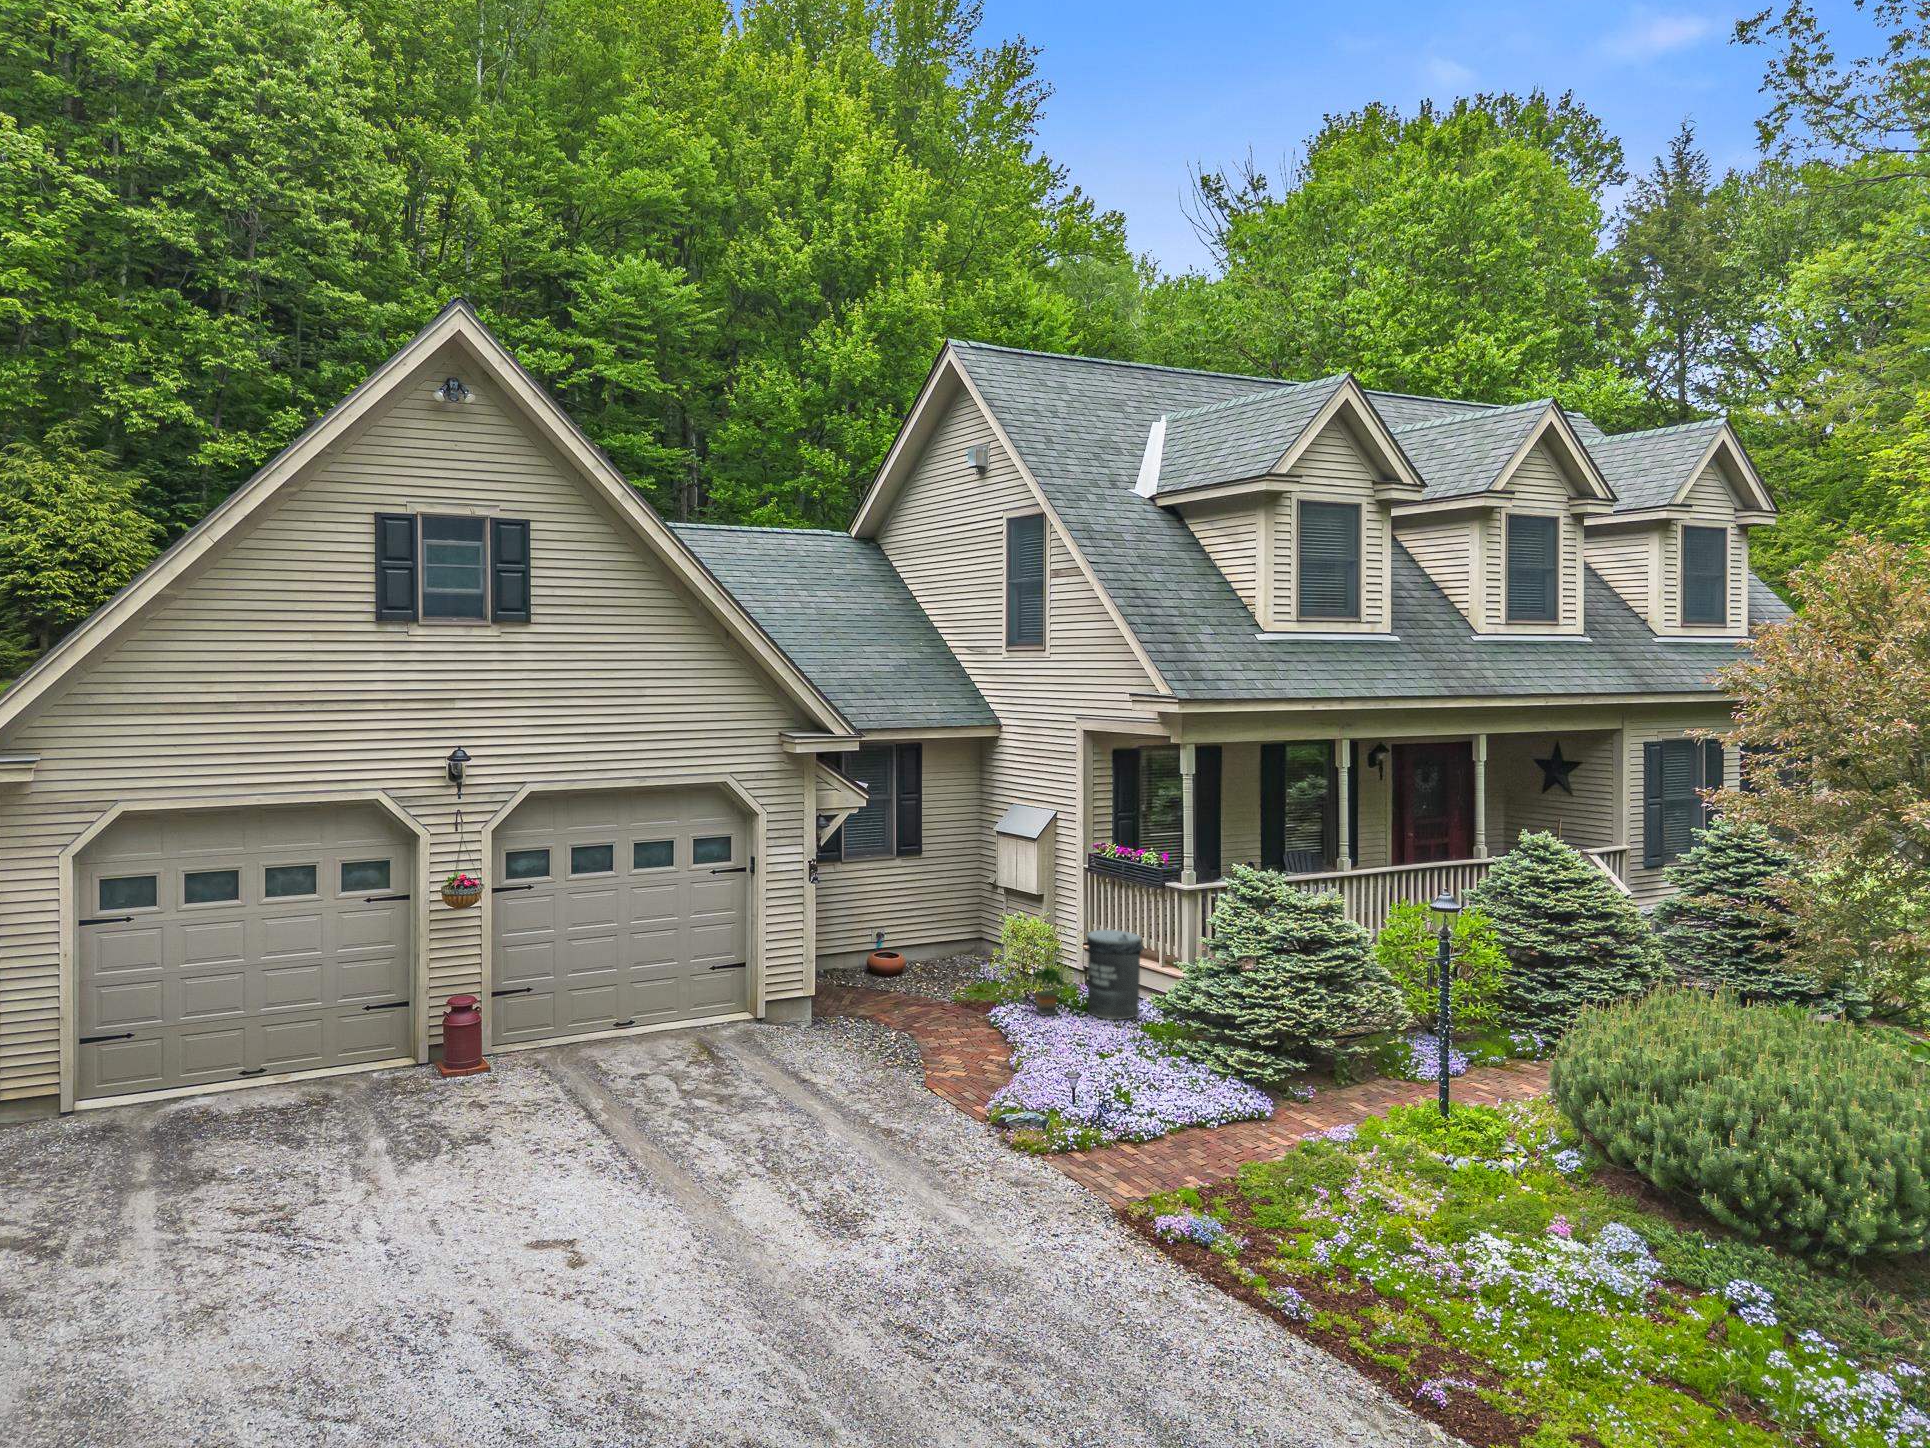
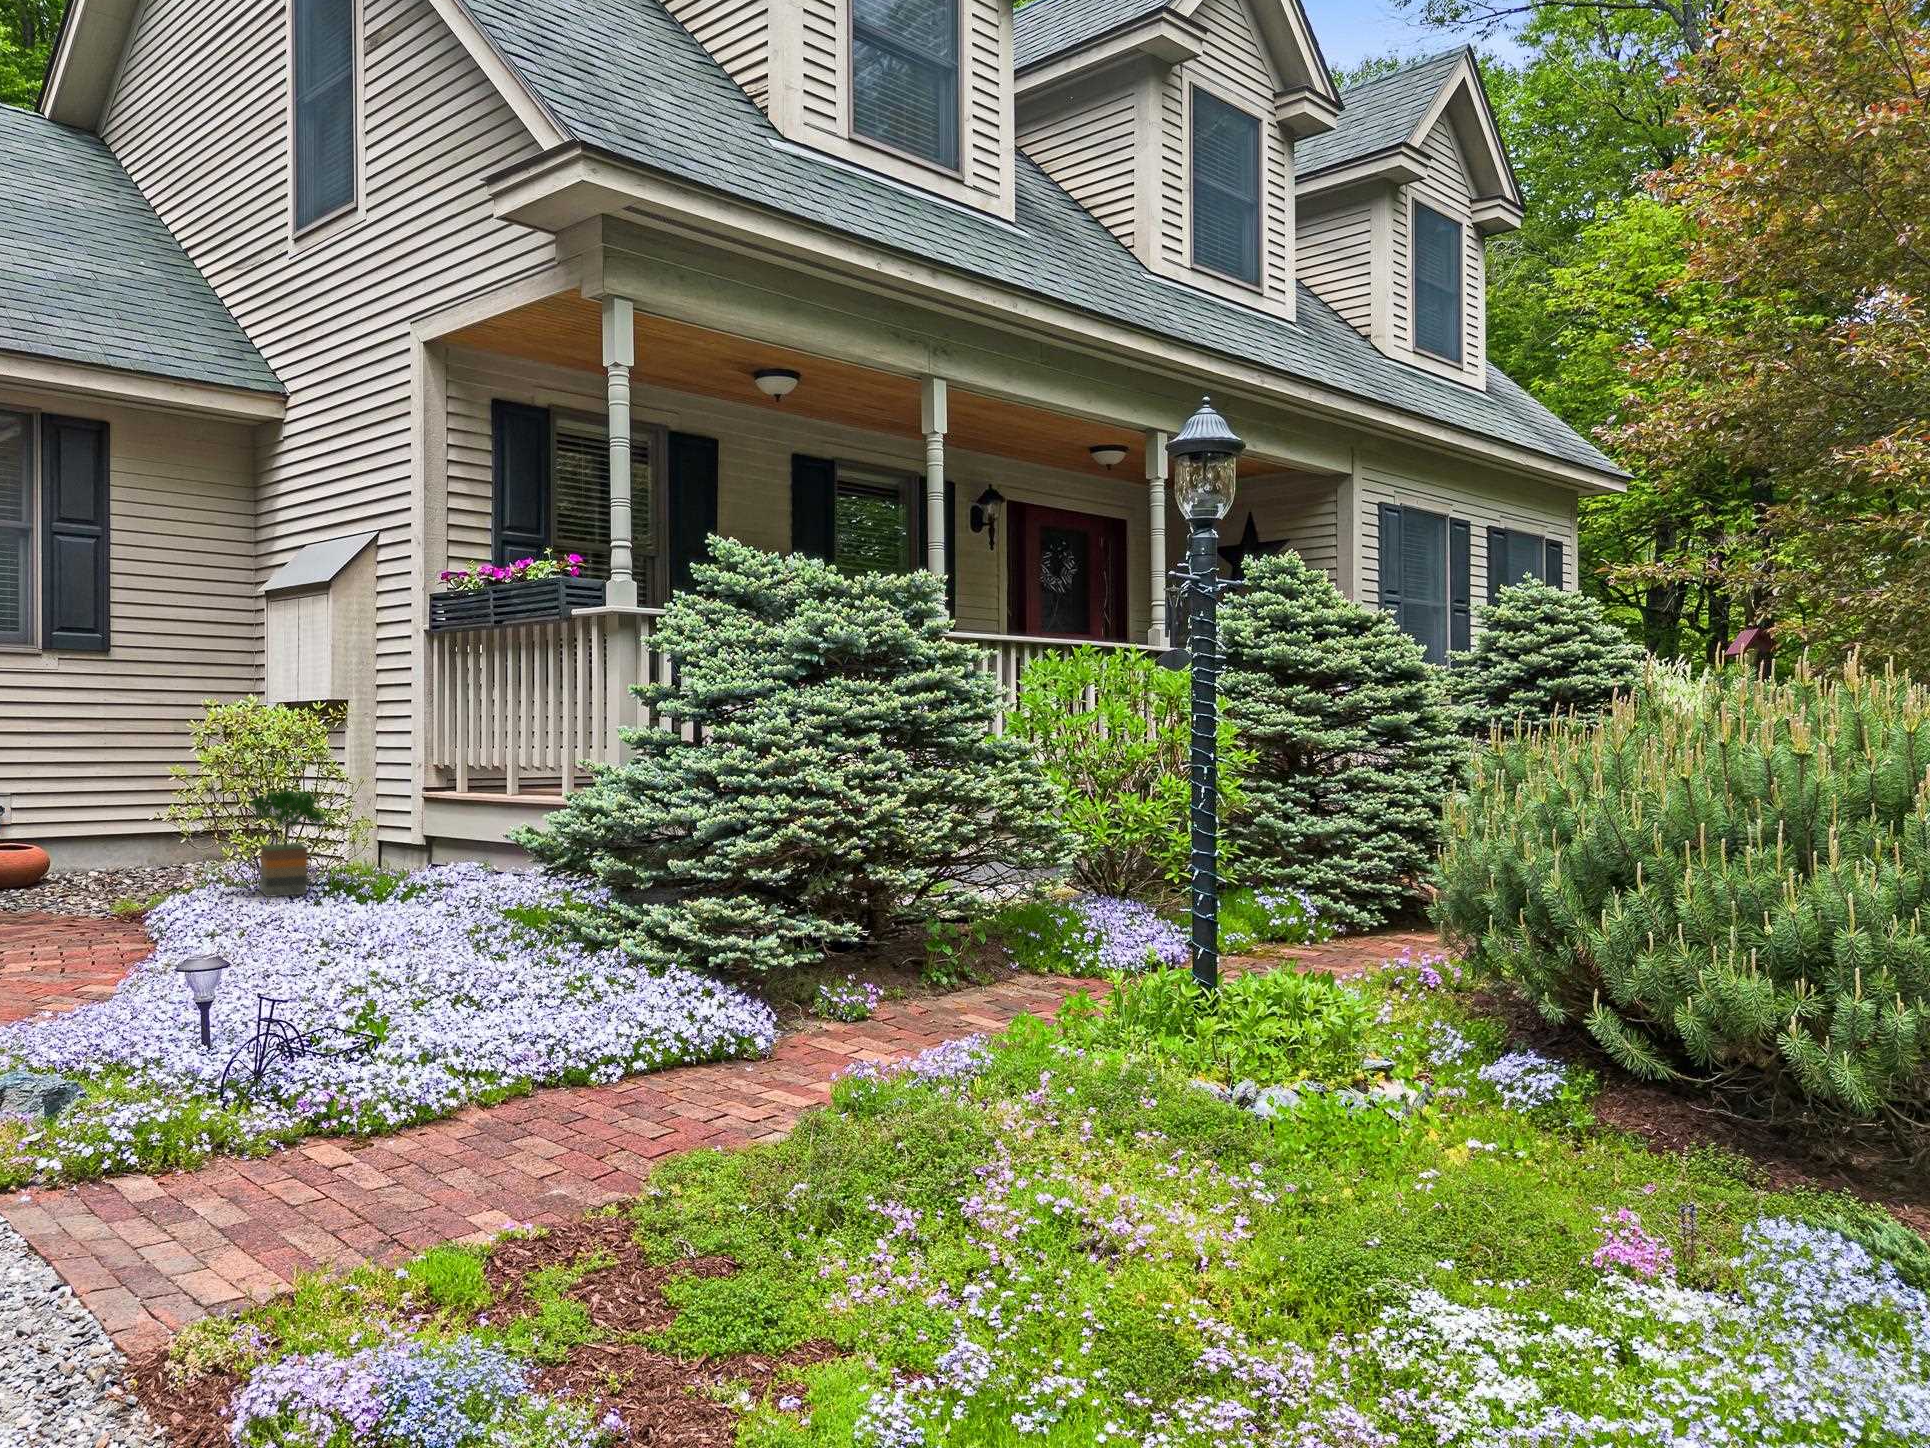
trash can: present [1087,930,1143,1020] -> none [387,709,516,895]

